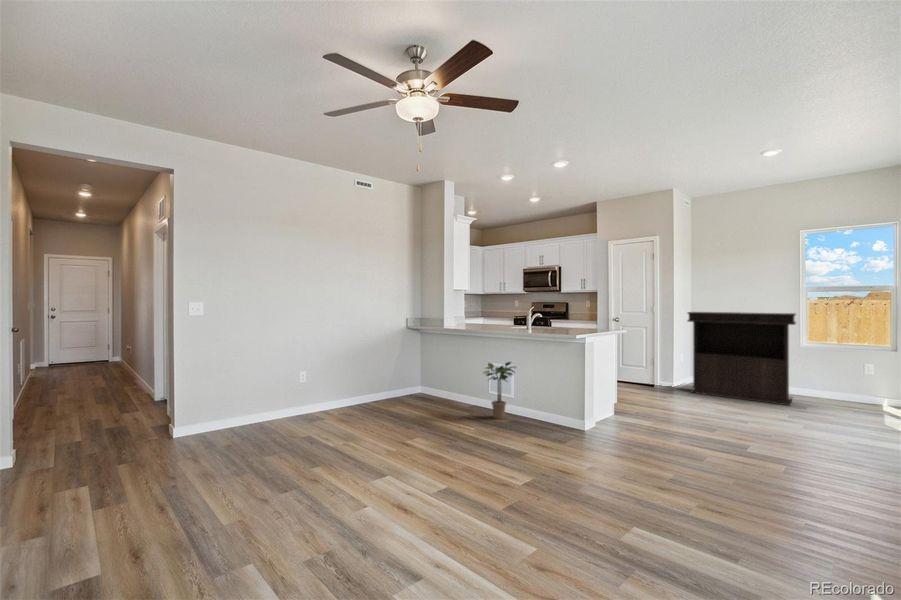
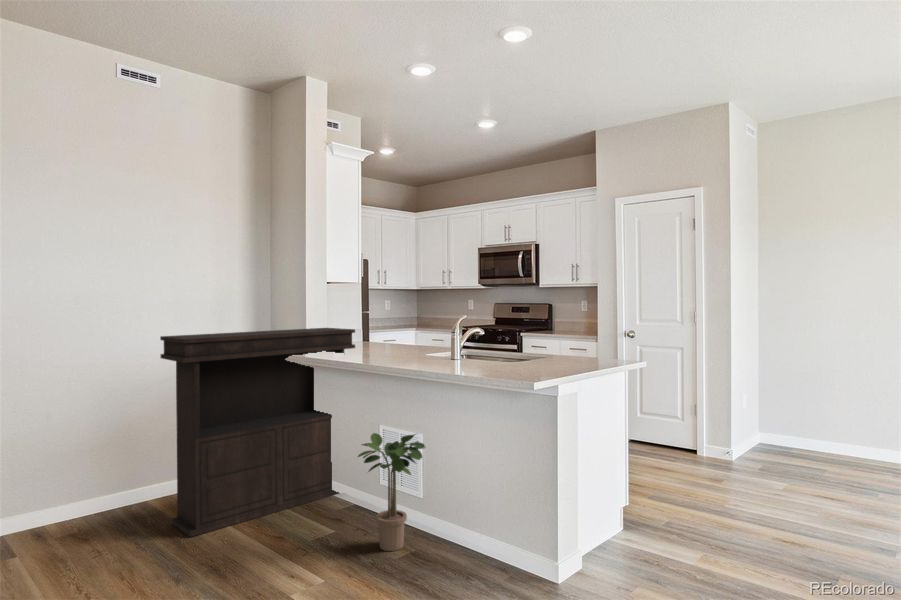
console table: present [688,312,796,405] -> present [160,328,355,537]

